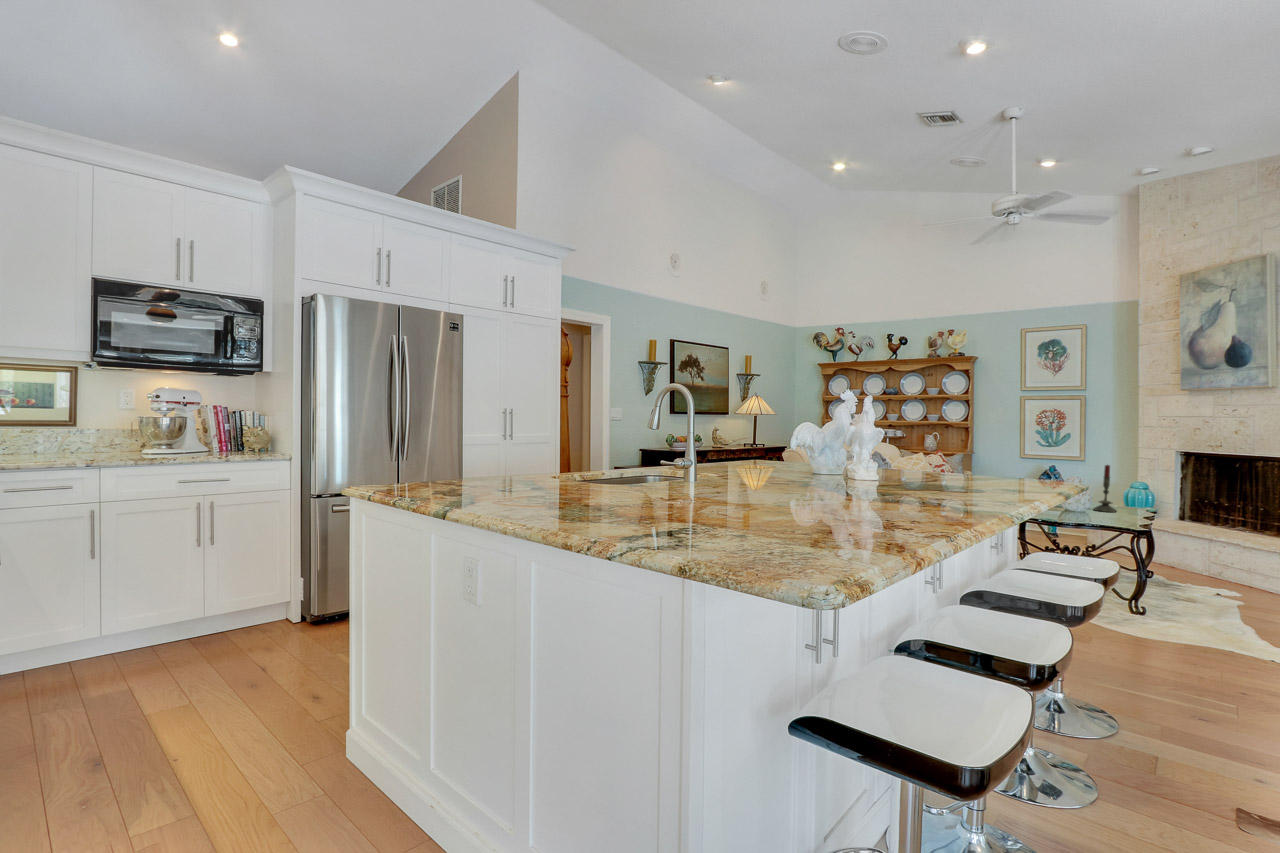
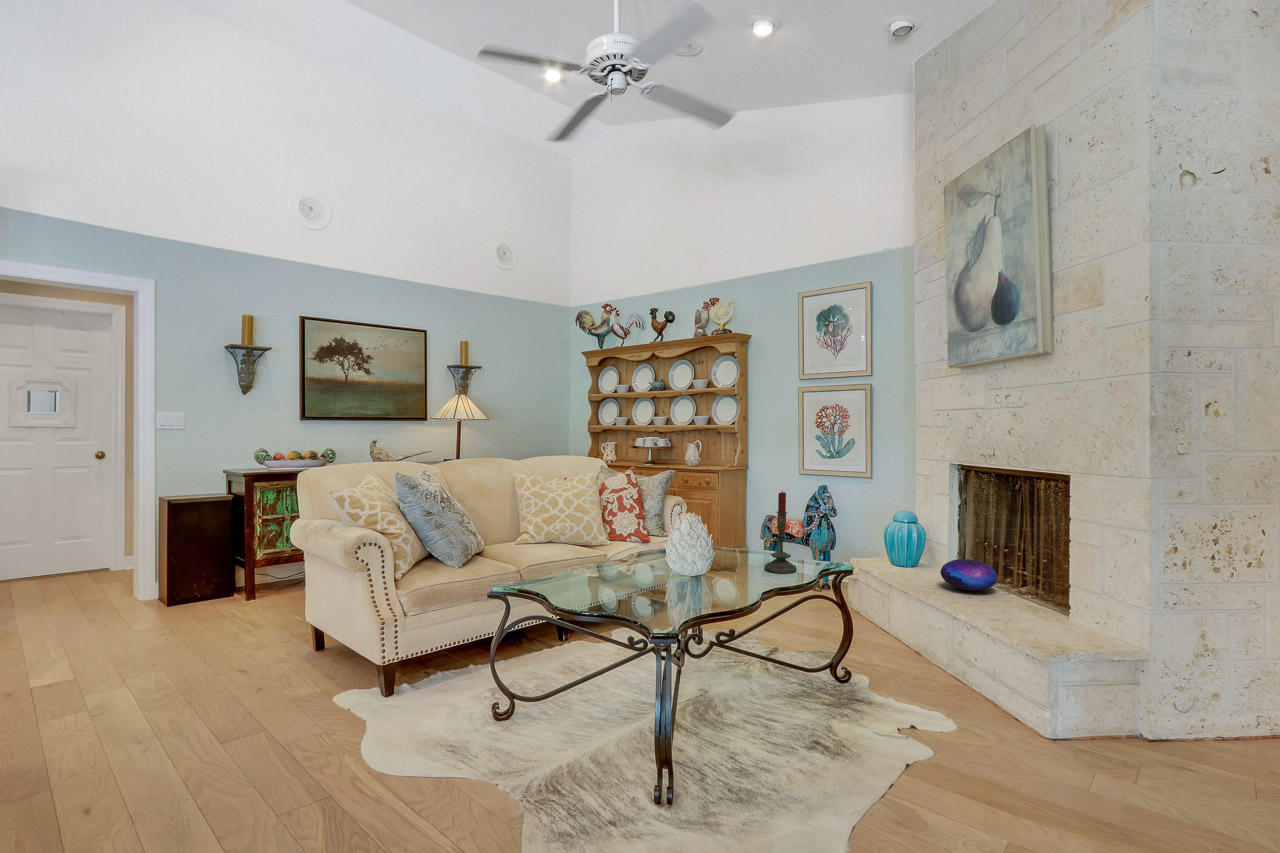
decorative orb: none [1182,511,1224,530] -> present [941,559,997,591]

